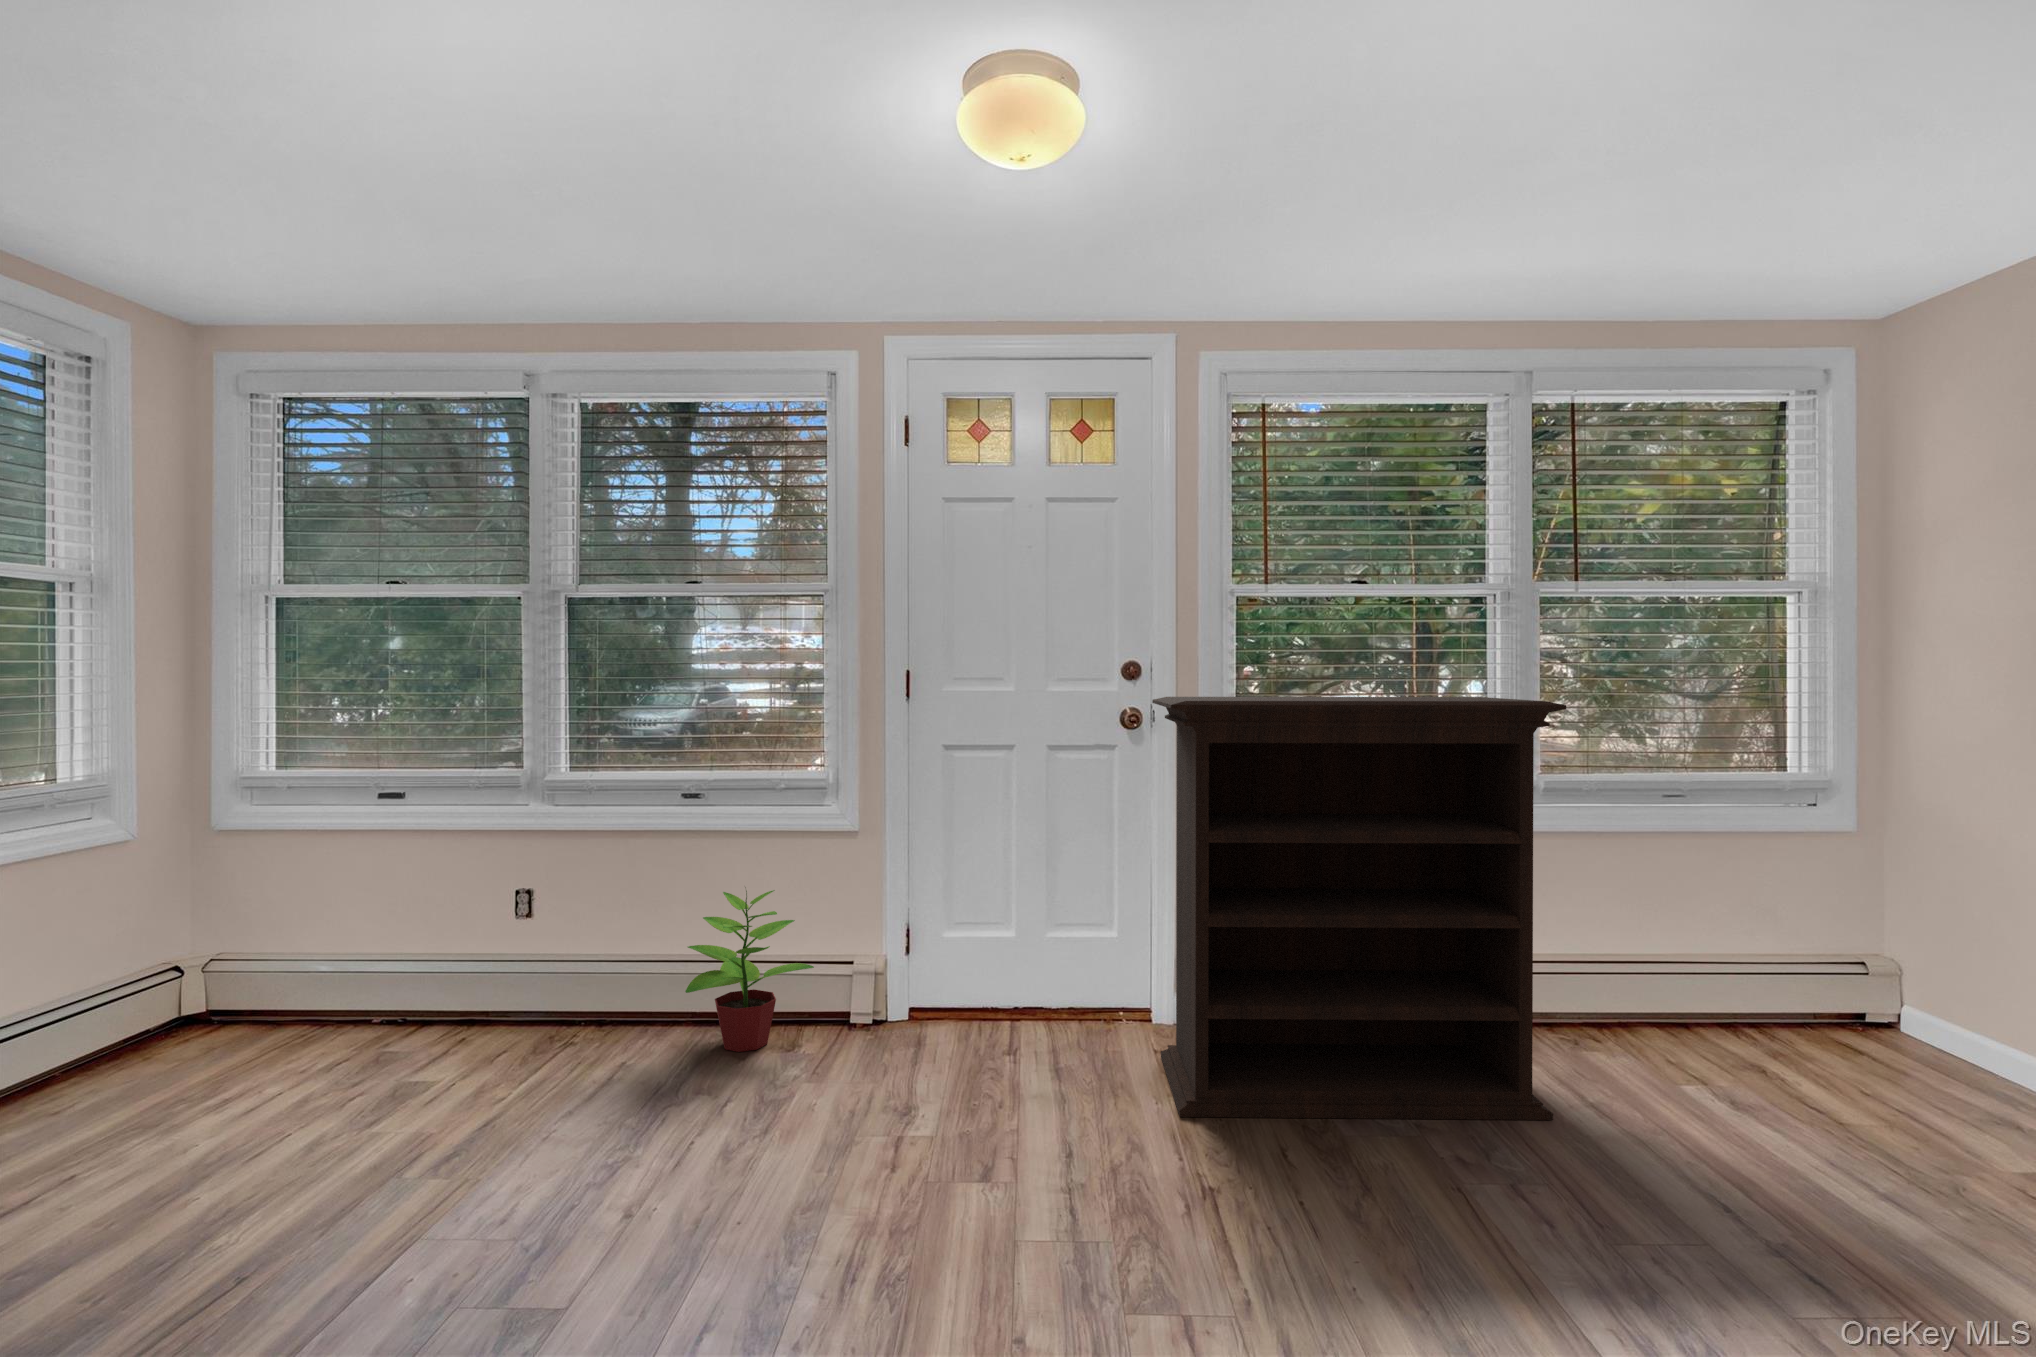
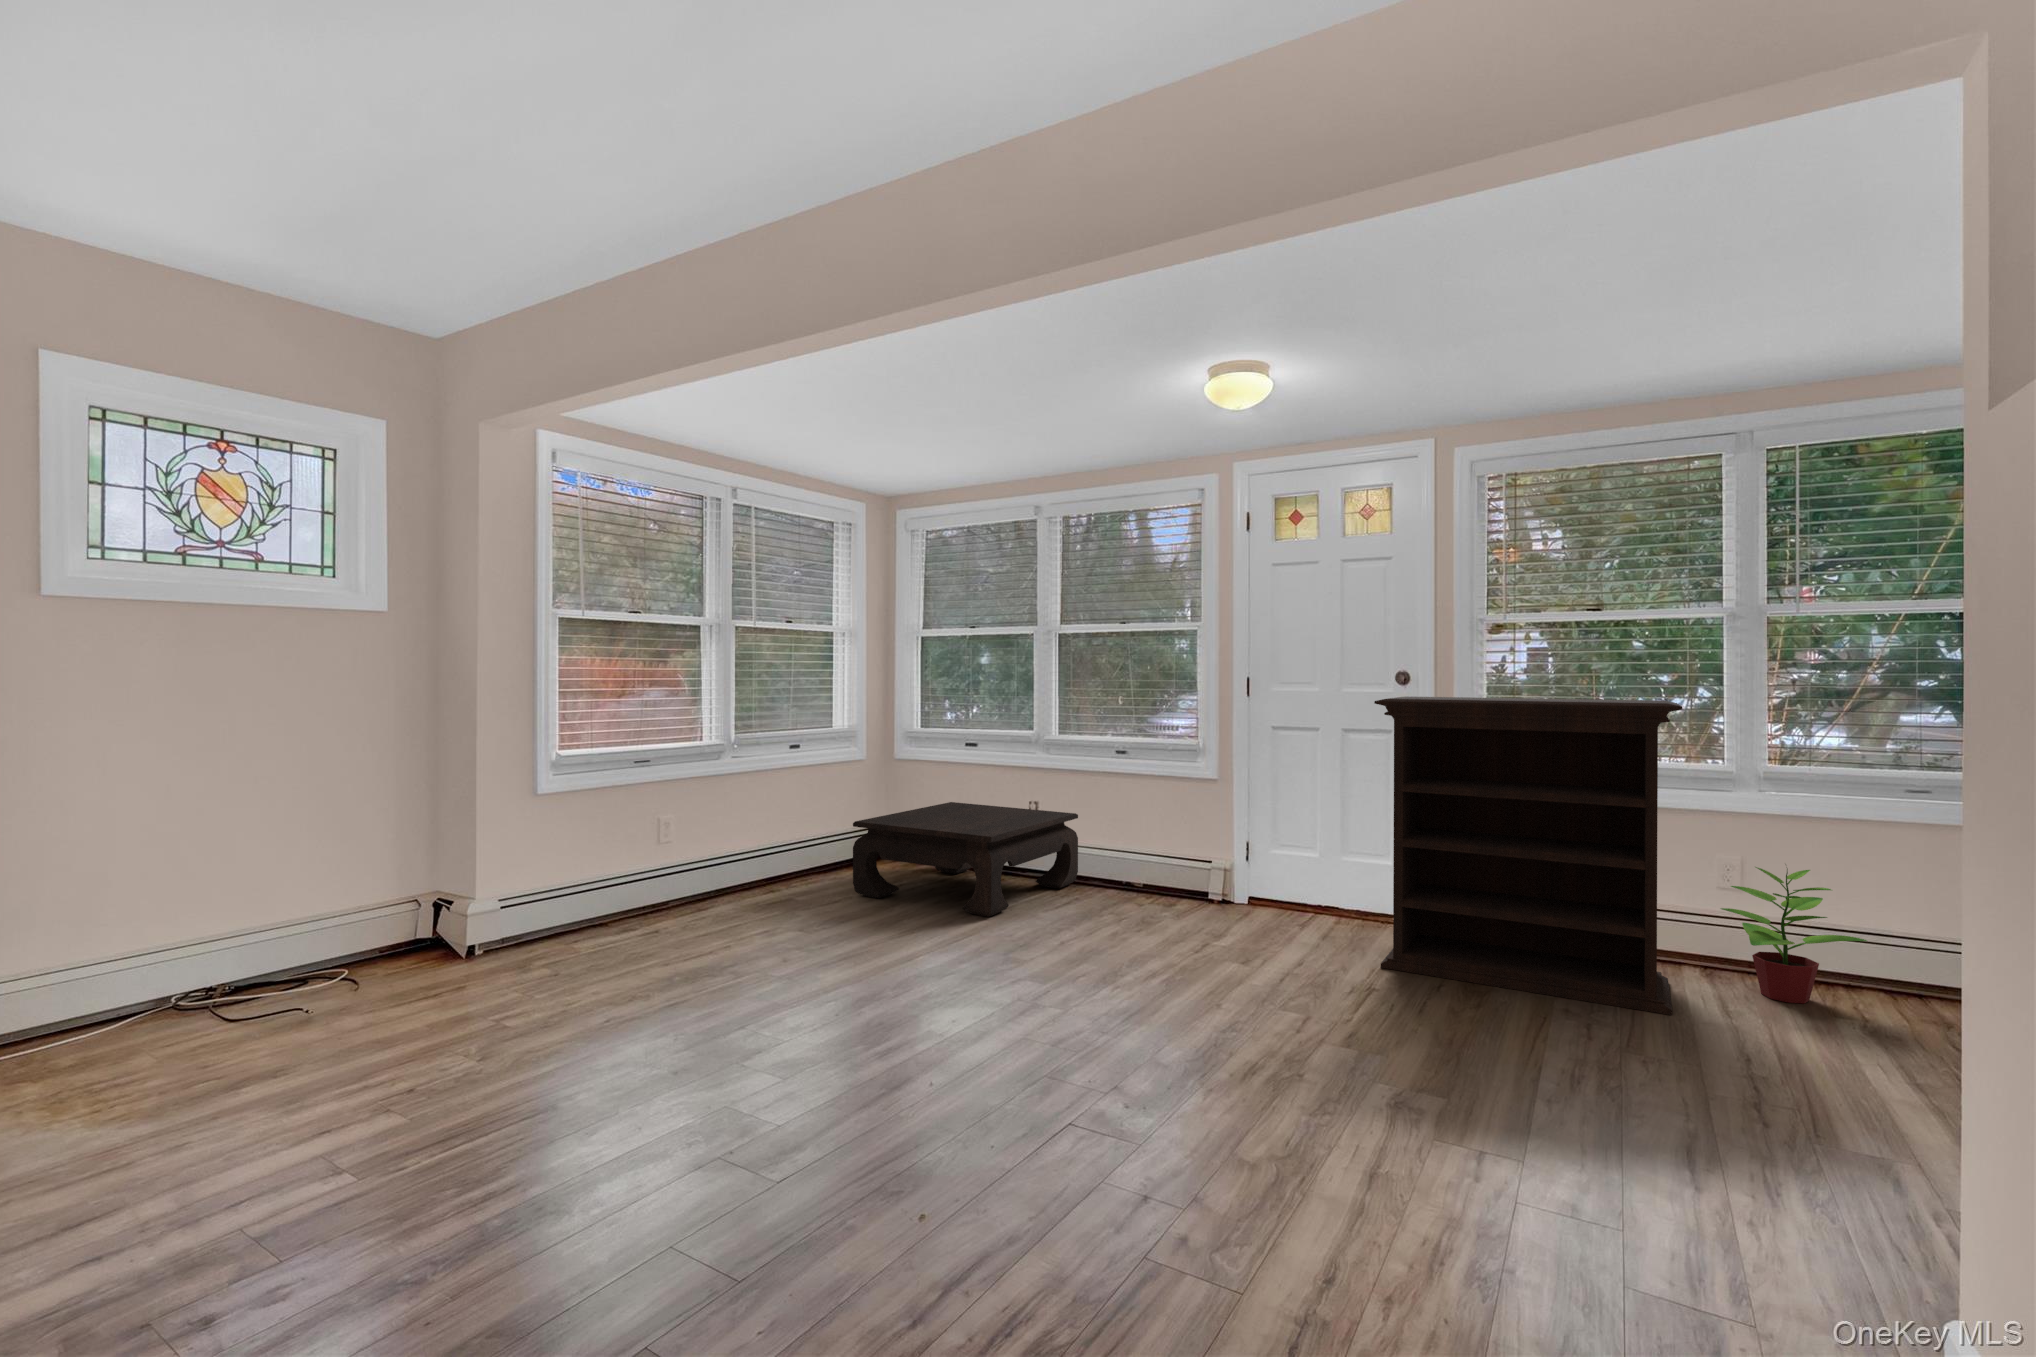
potted plant: present [685,890,814,1052] -> present [1721,867,1867,1003]
coffee table: none [103,906,616,1150] -> present [853,802,1078,917]

